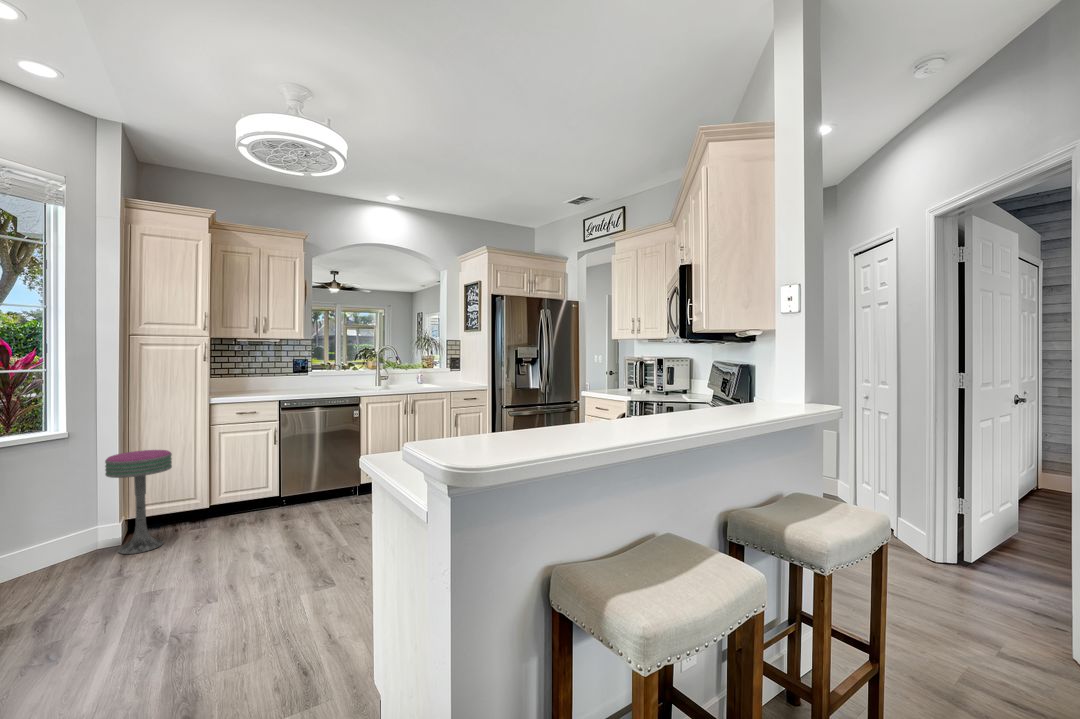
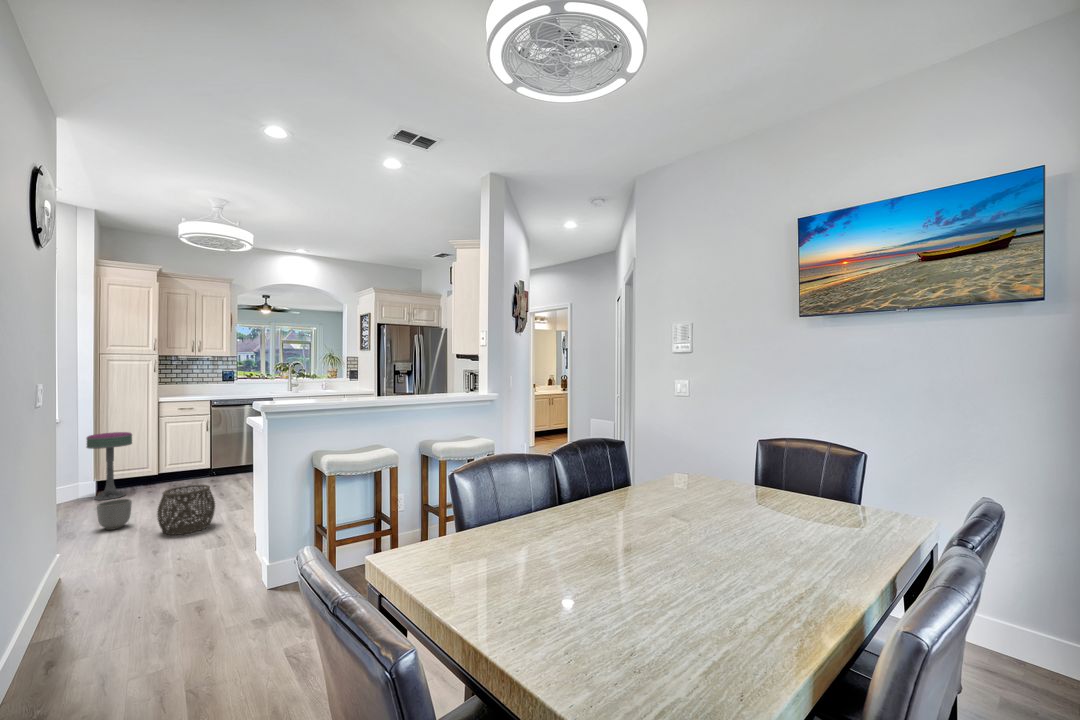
woven basket: none [193,565,295,674] -> present [157,484,215,535]
planter: none [96,582,157,644] -> present [97,499,132,530]

